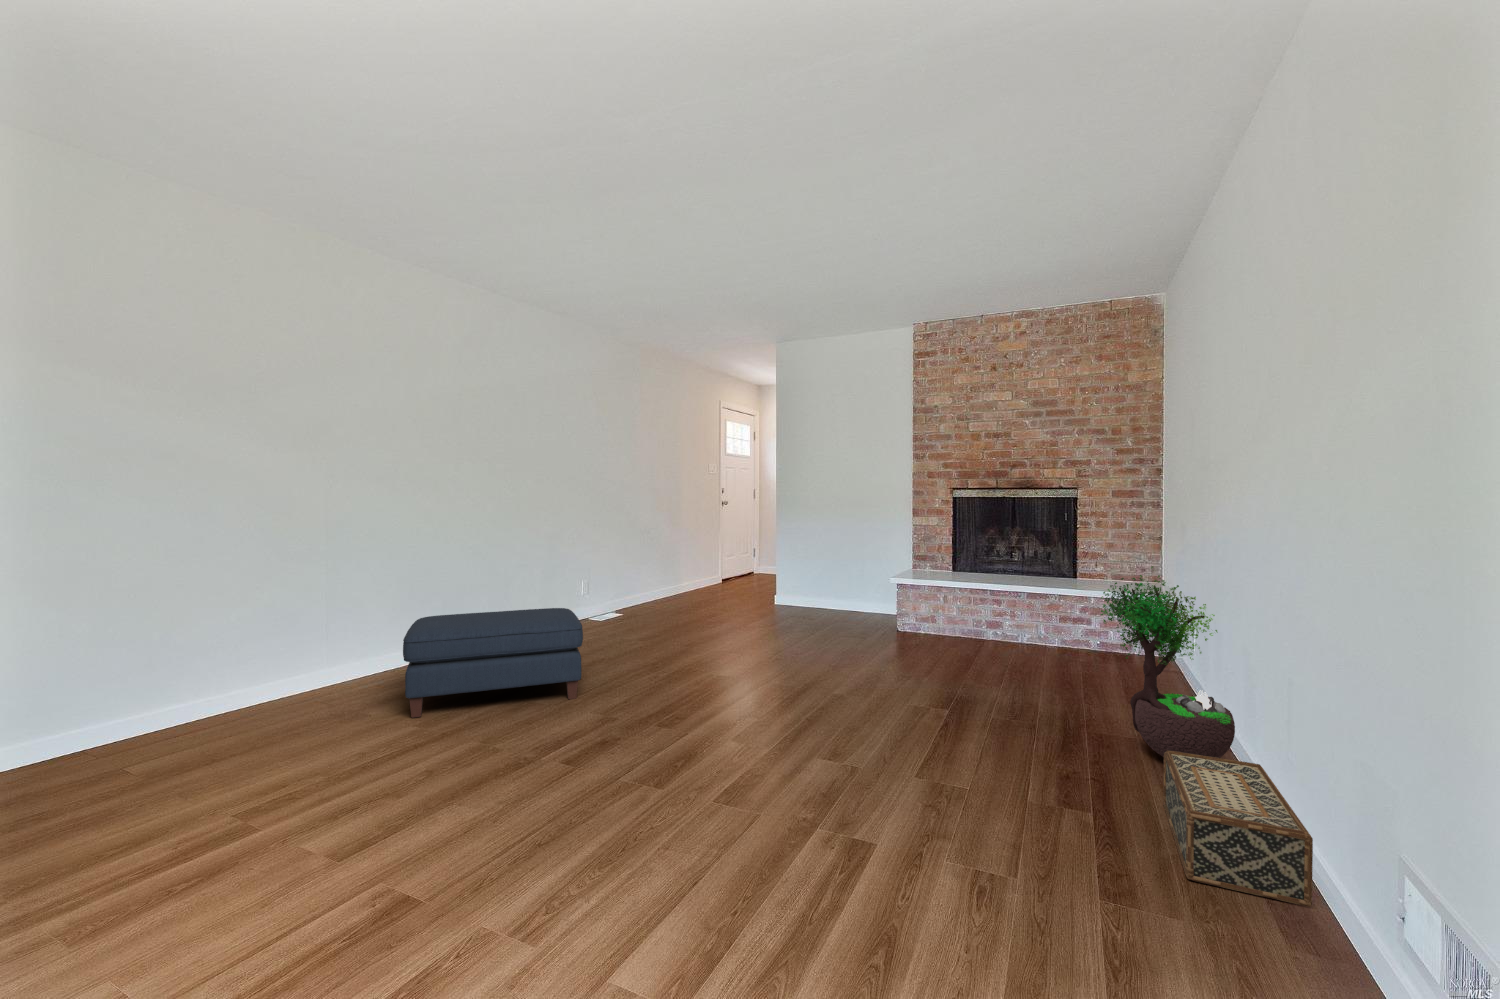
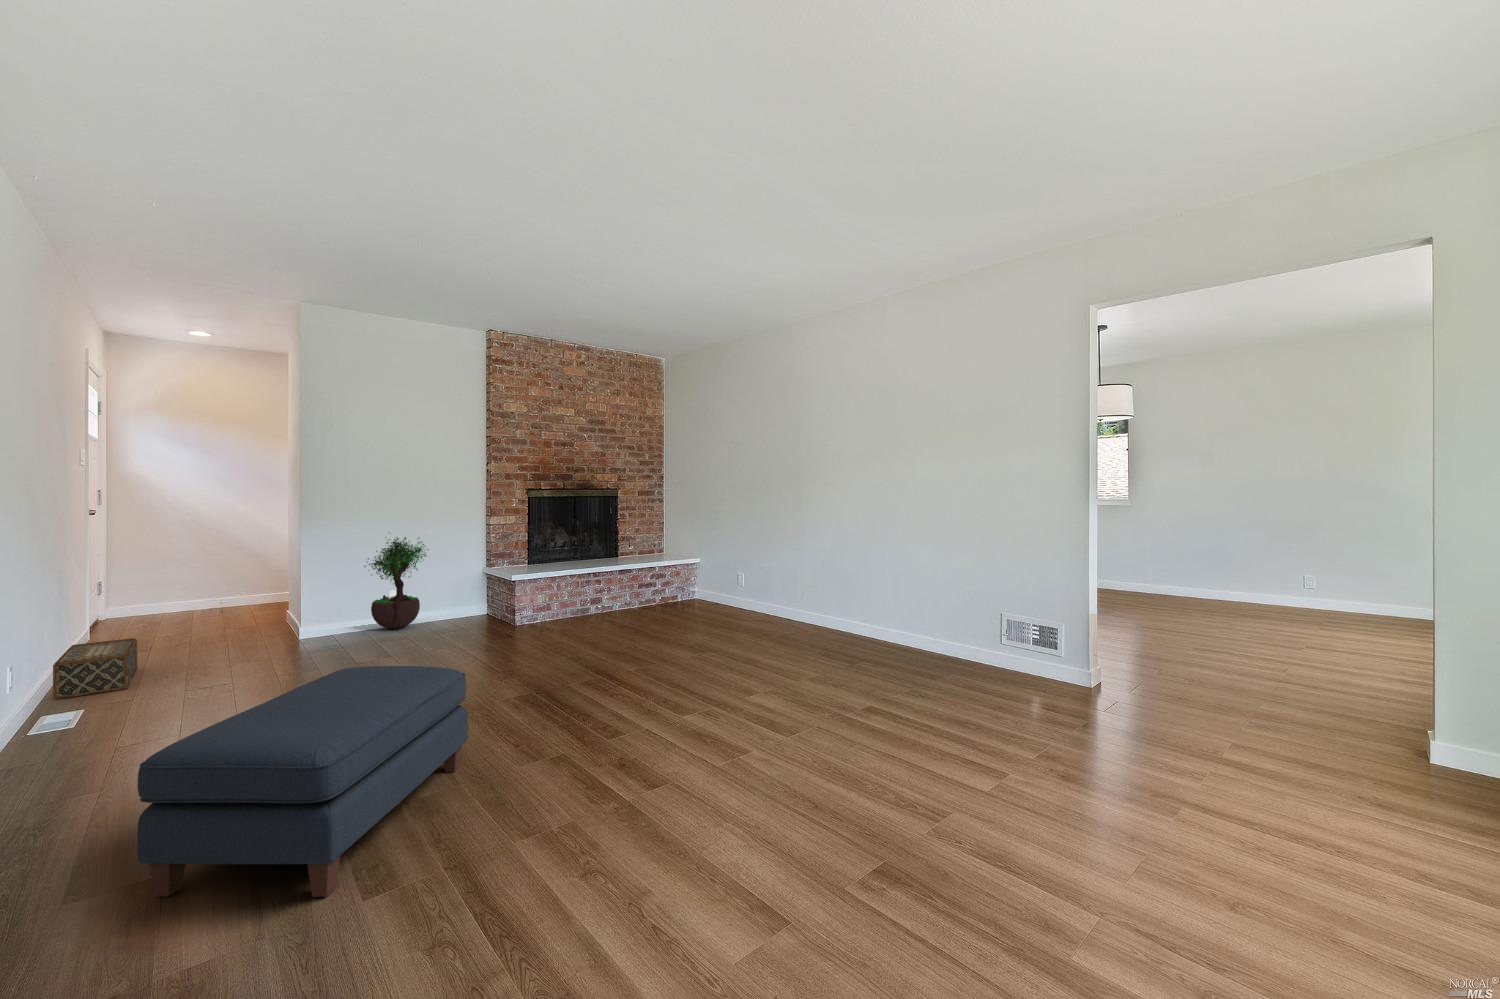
potted tree: present [1101,566,1235,758] -> present [364,537,429,629]
woven basket: present [1163,751,1313,907] -> present [53,638,137,699]

